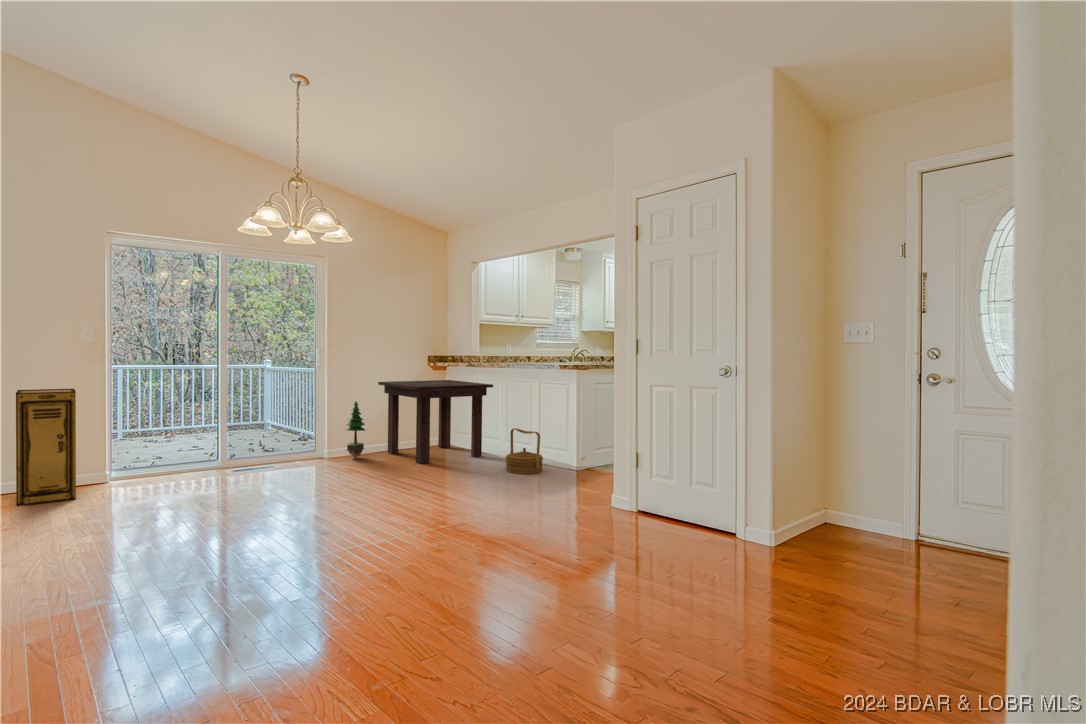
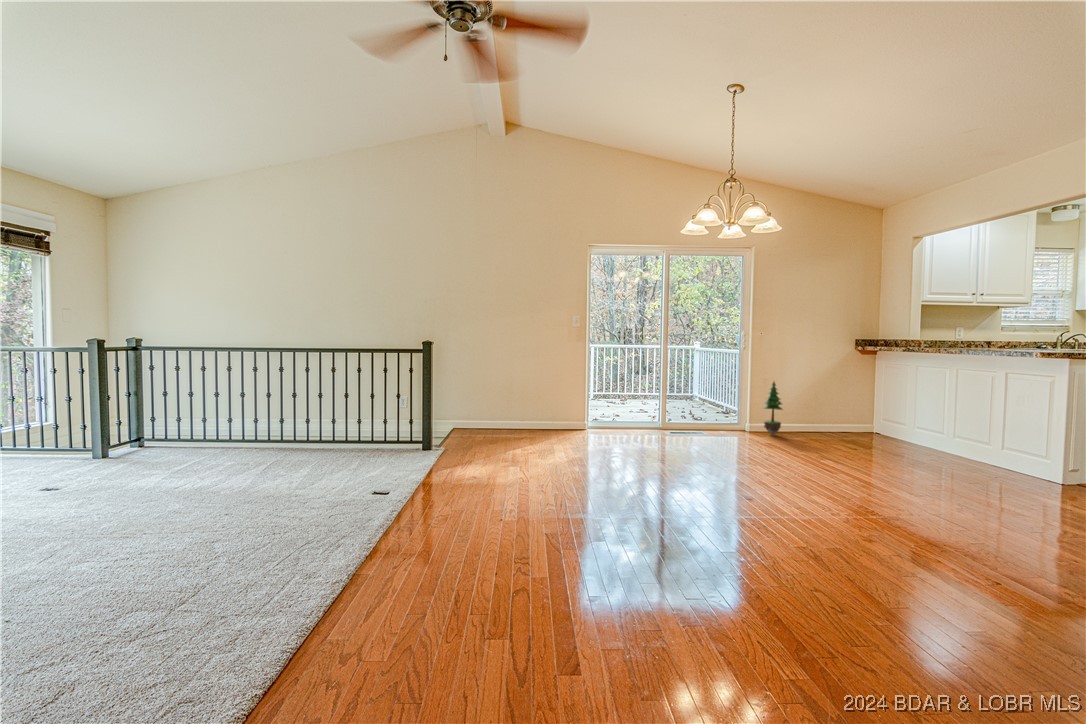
dining table: present [378,380,493,464] -> none [797,364,942,450]
storage cabinet: present [16,389,76,506] -> none [533,360,565,438]
woven basket: present [506,428,543,474] -> none [962,421,1025,480]

